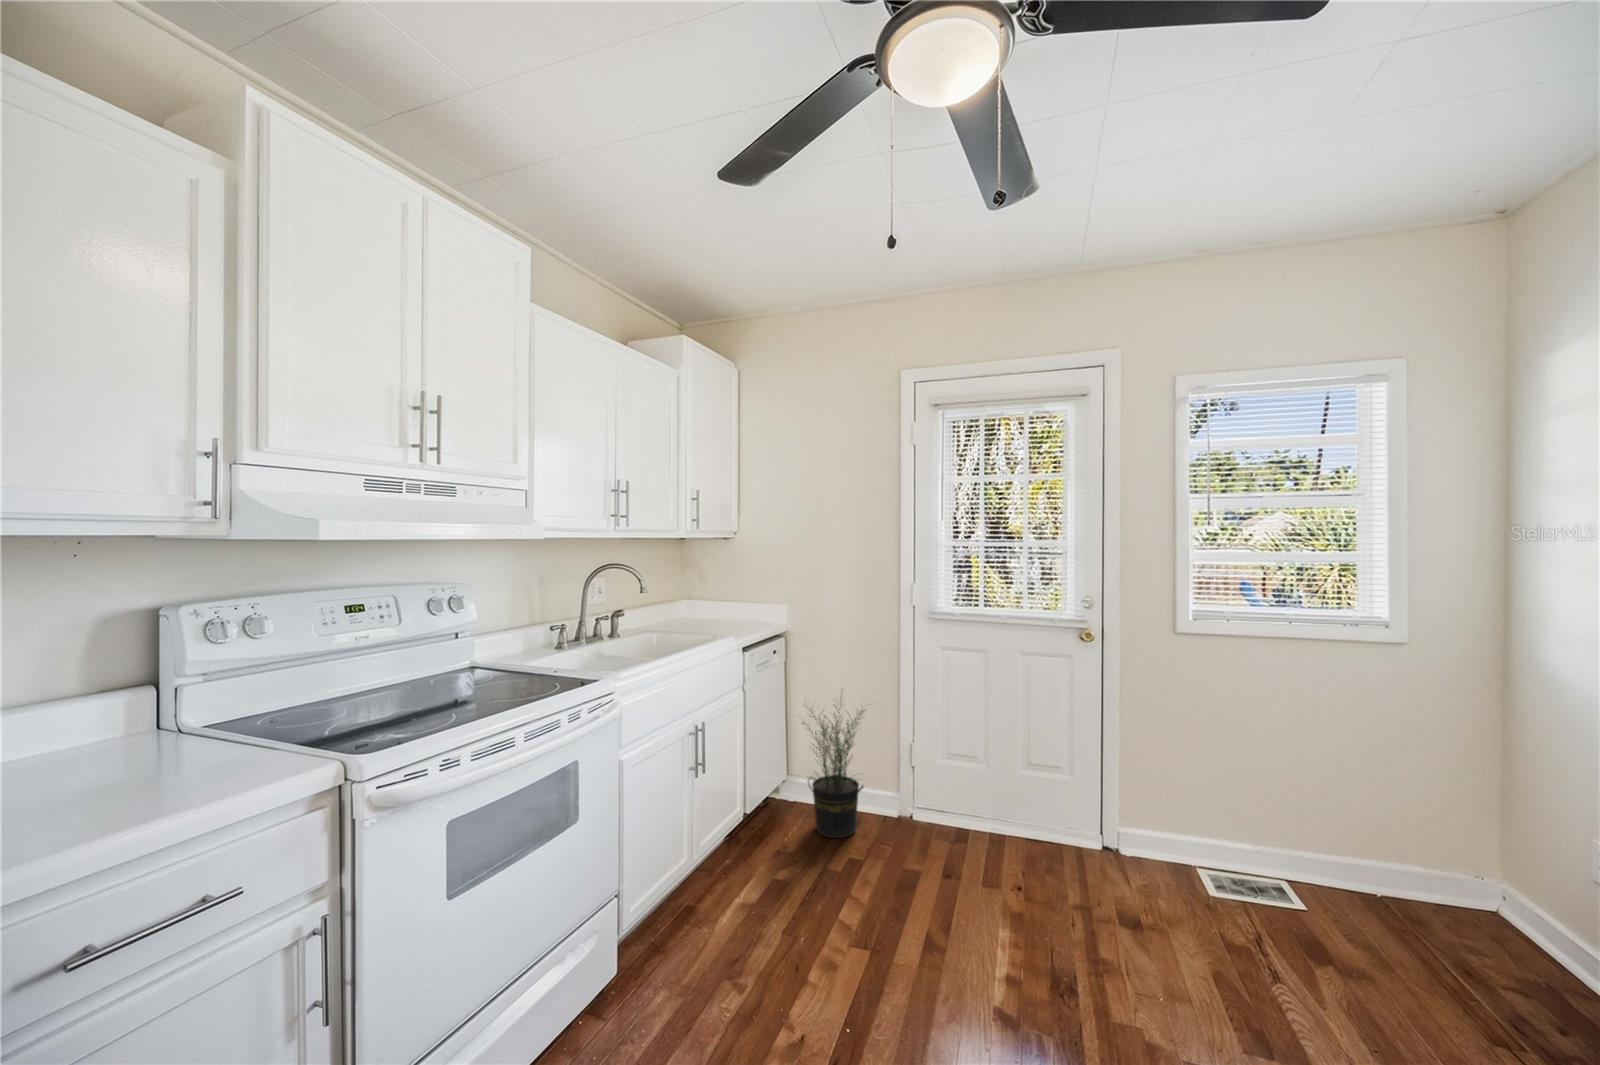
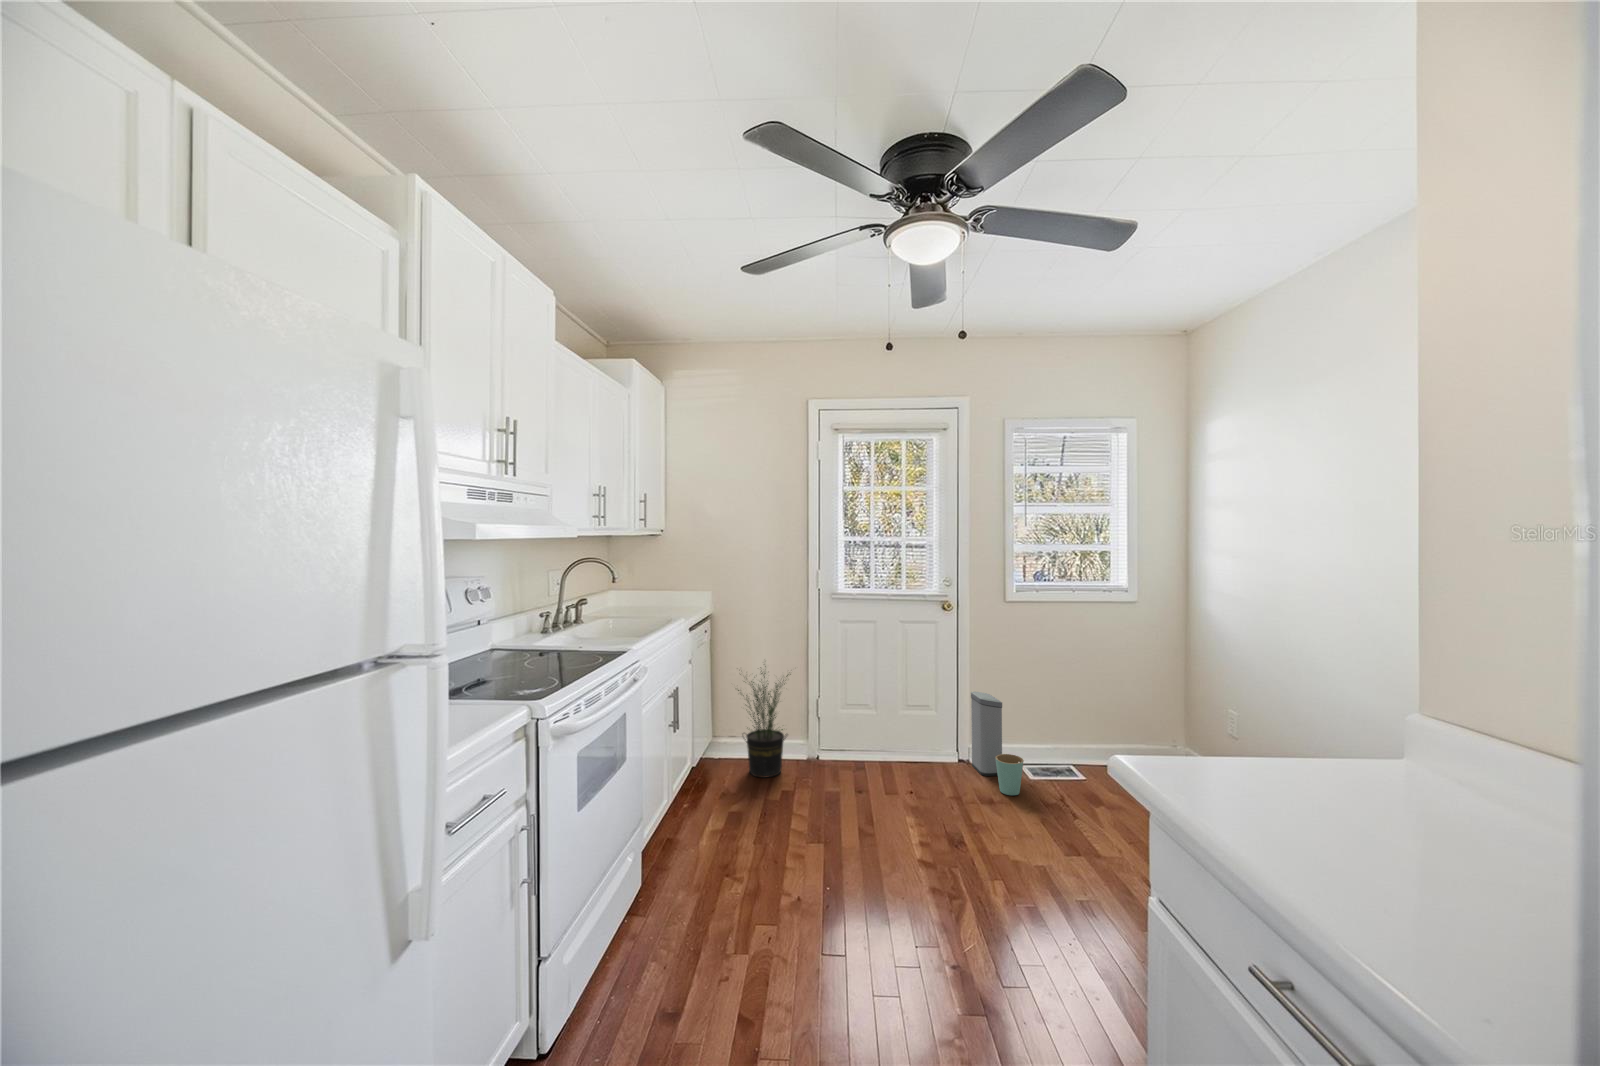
trash can: none [1120,755,1193,918] -> present [971,692,1024,795]

